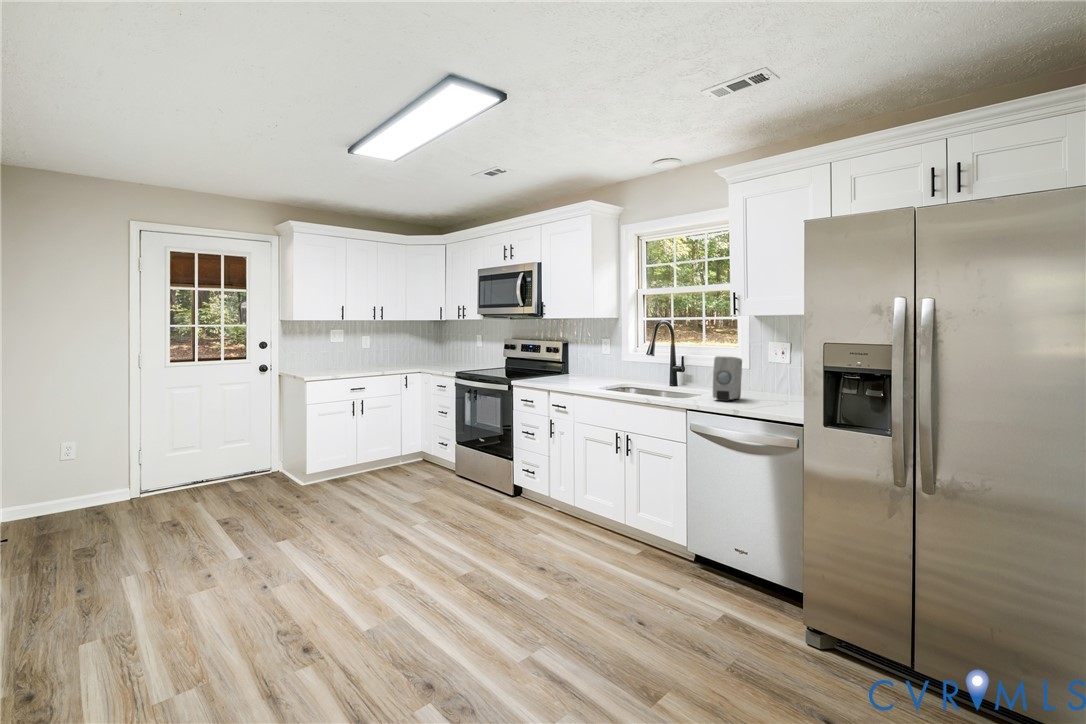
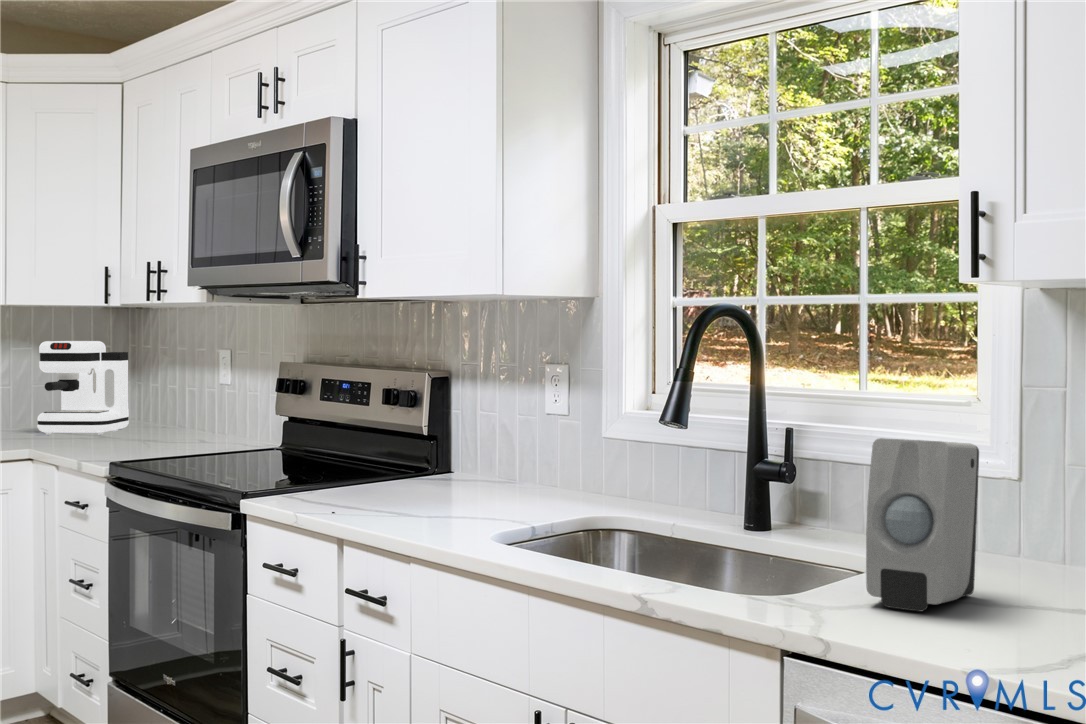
coffee maker: none [415,333,443,364] -> present [37,341,129,435]

